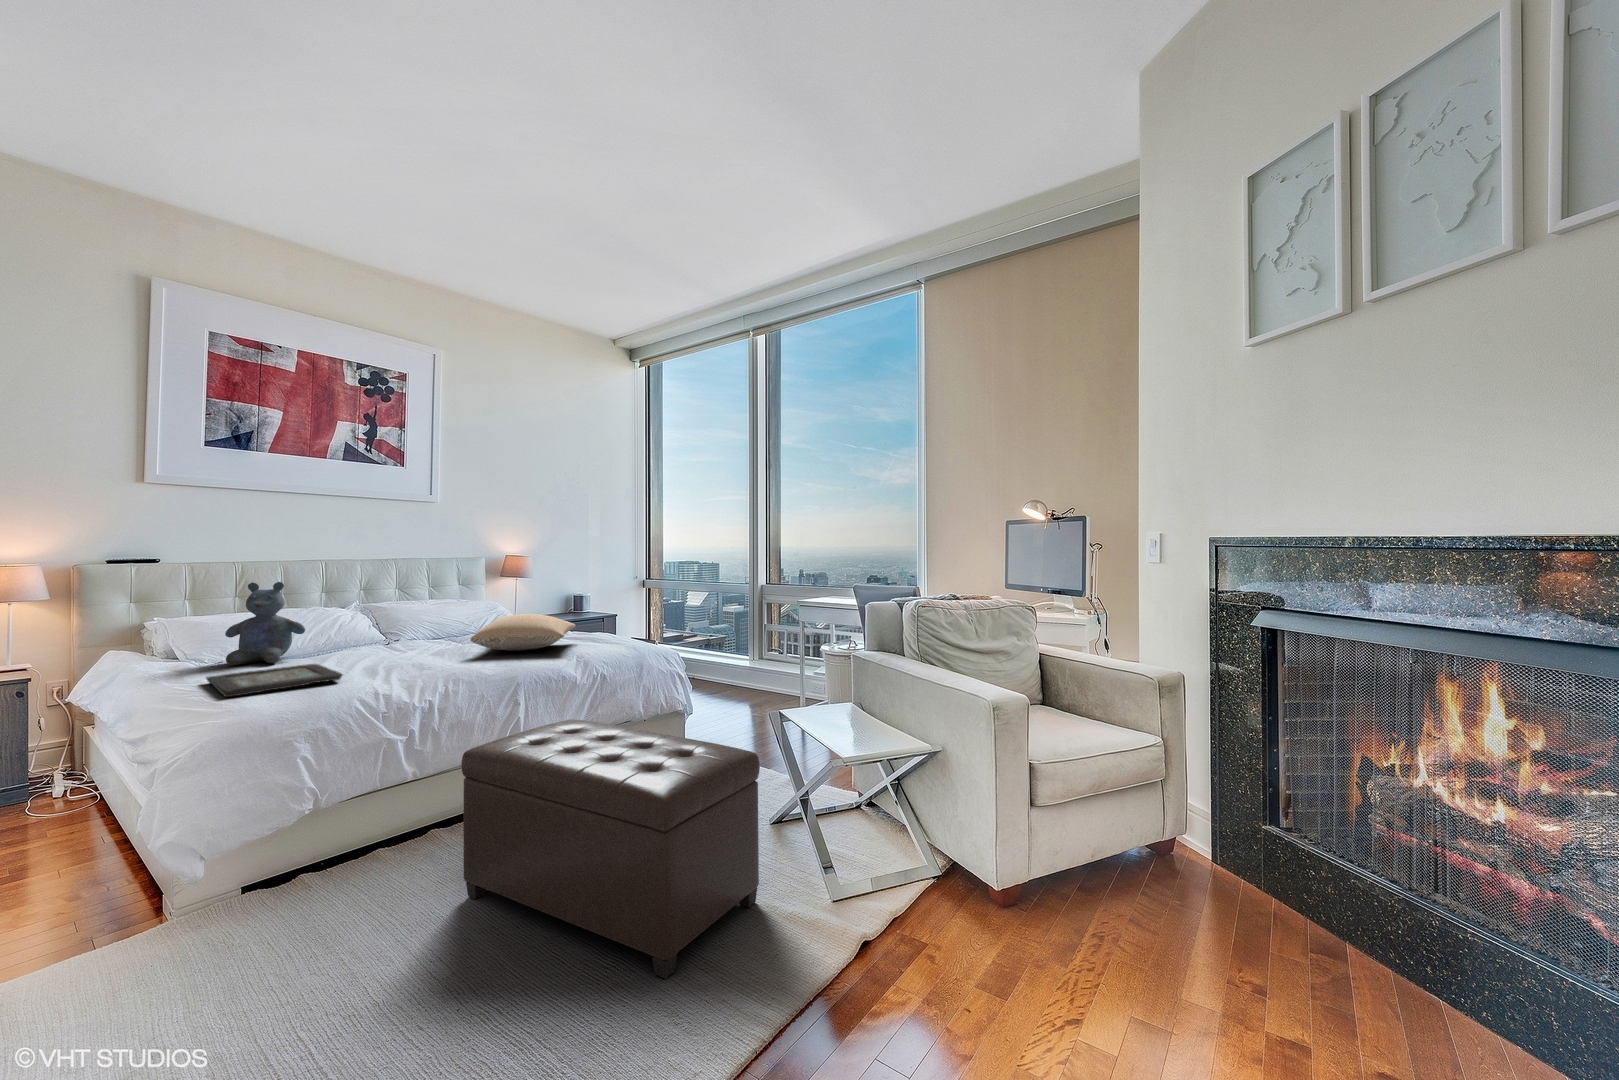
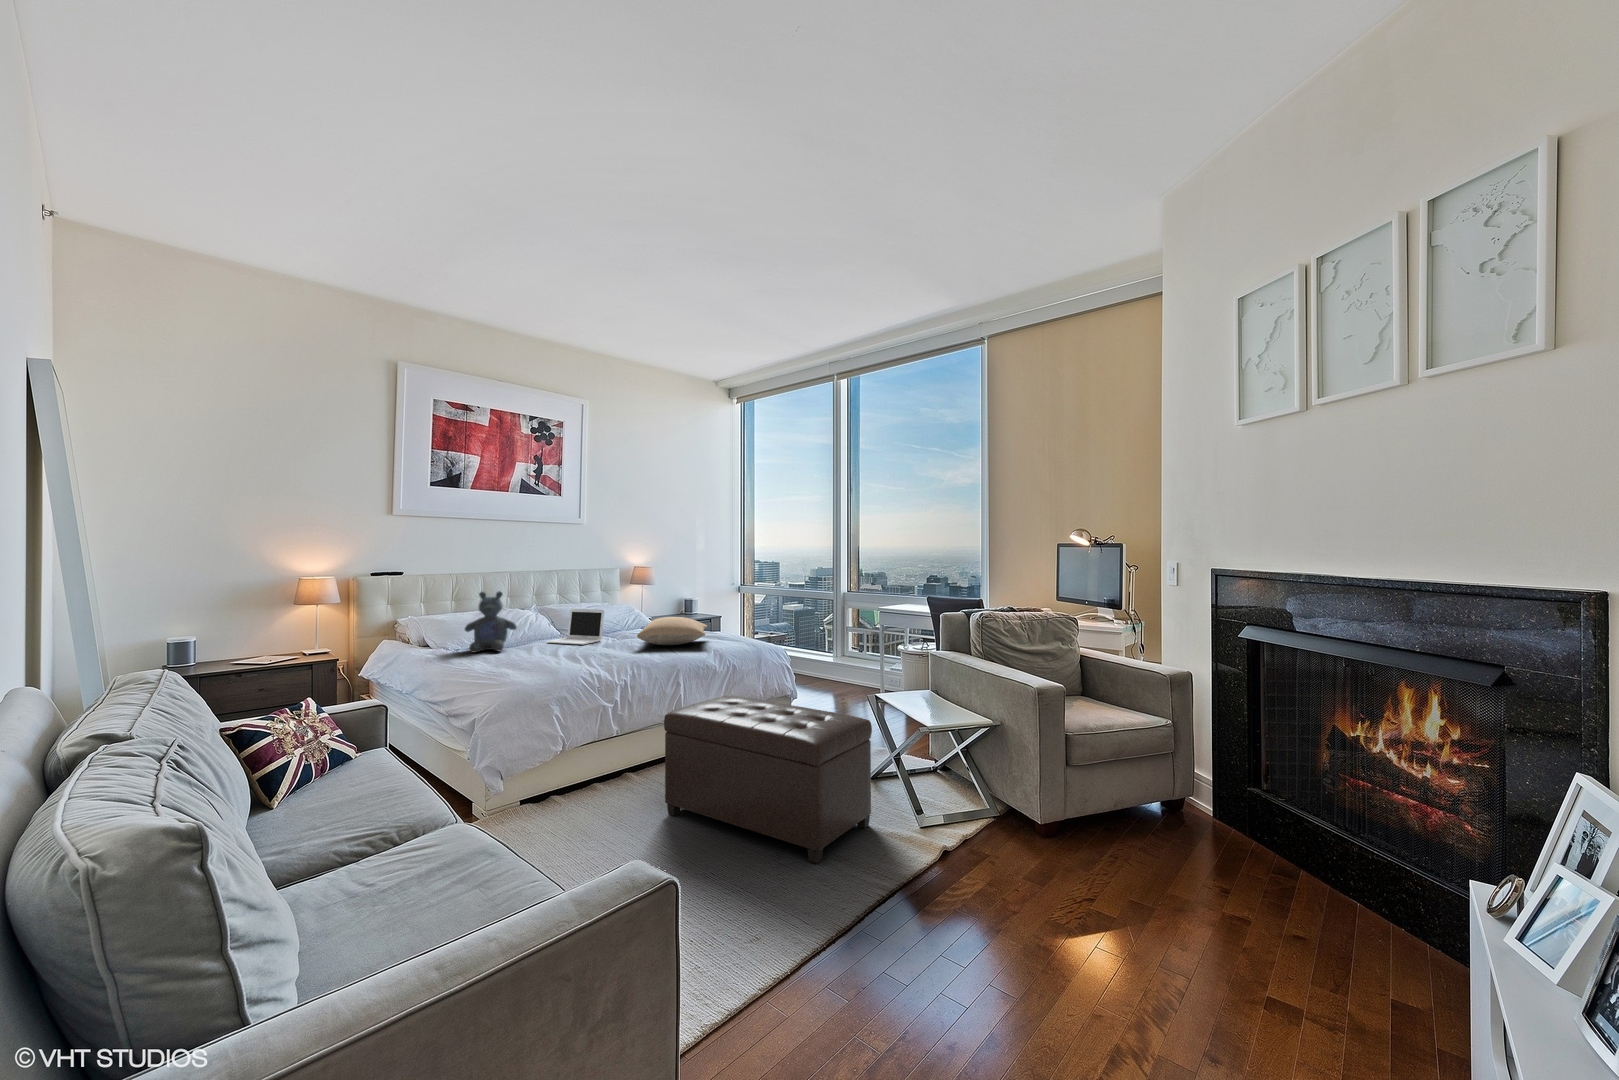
laptop: none [356,605,438,652] -> present [548,609,604,645]
decorative tray: present [206,664,343,697] -> none [470,652,563,674]

